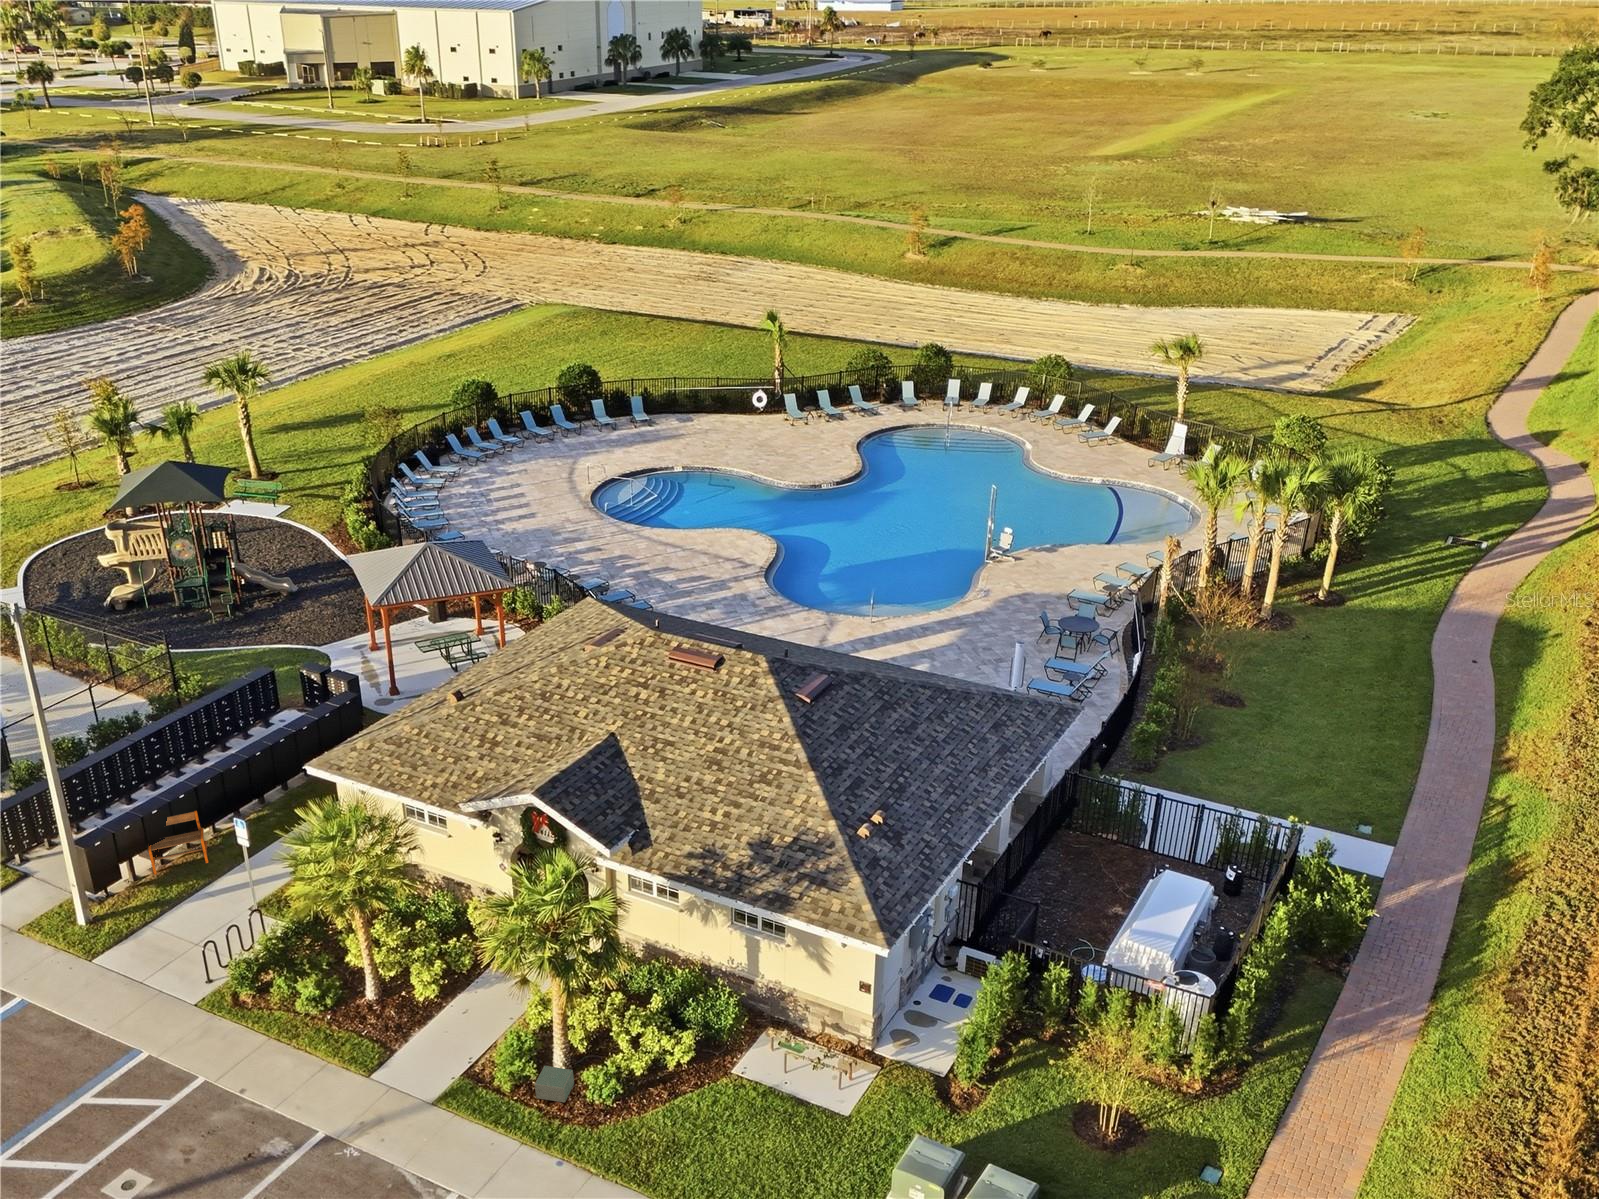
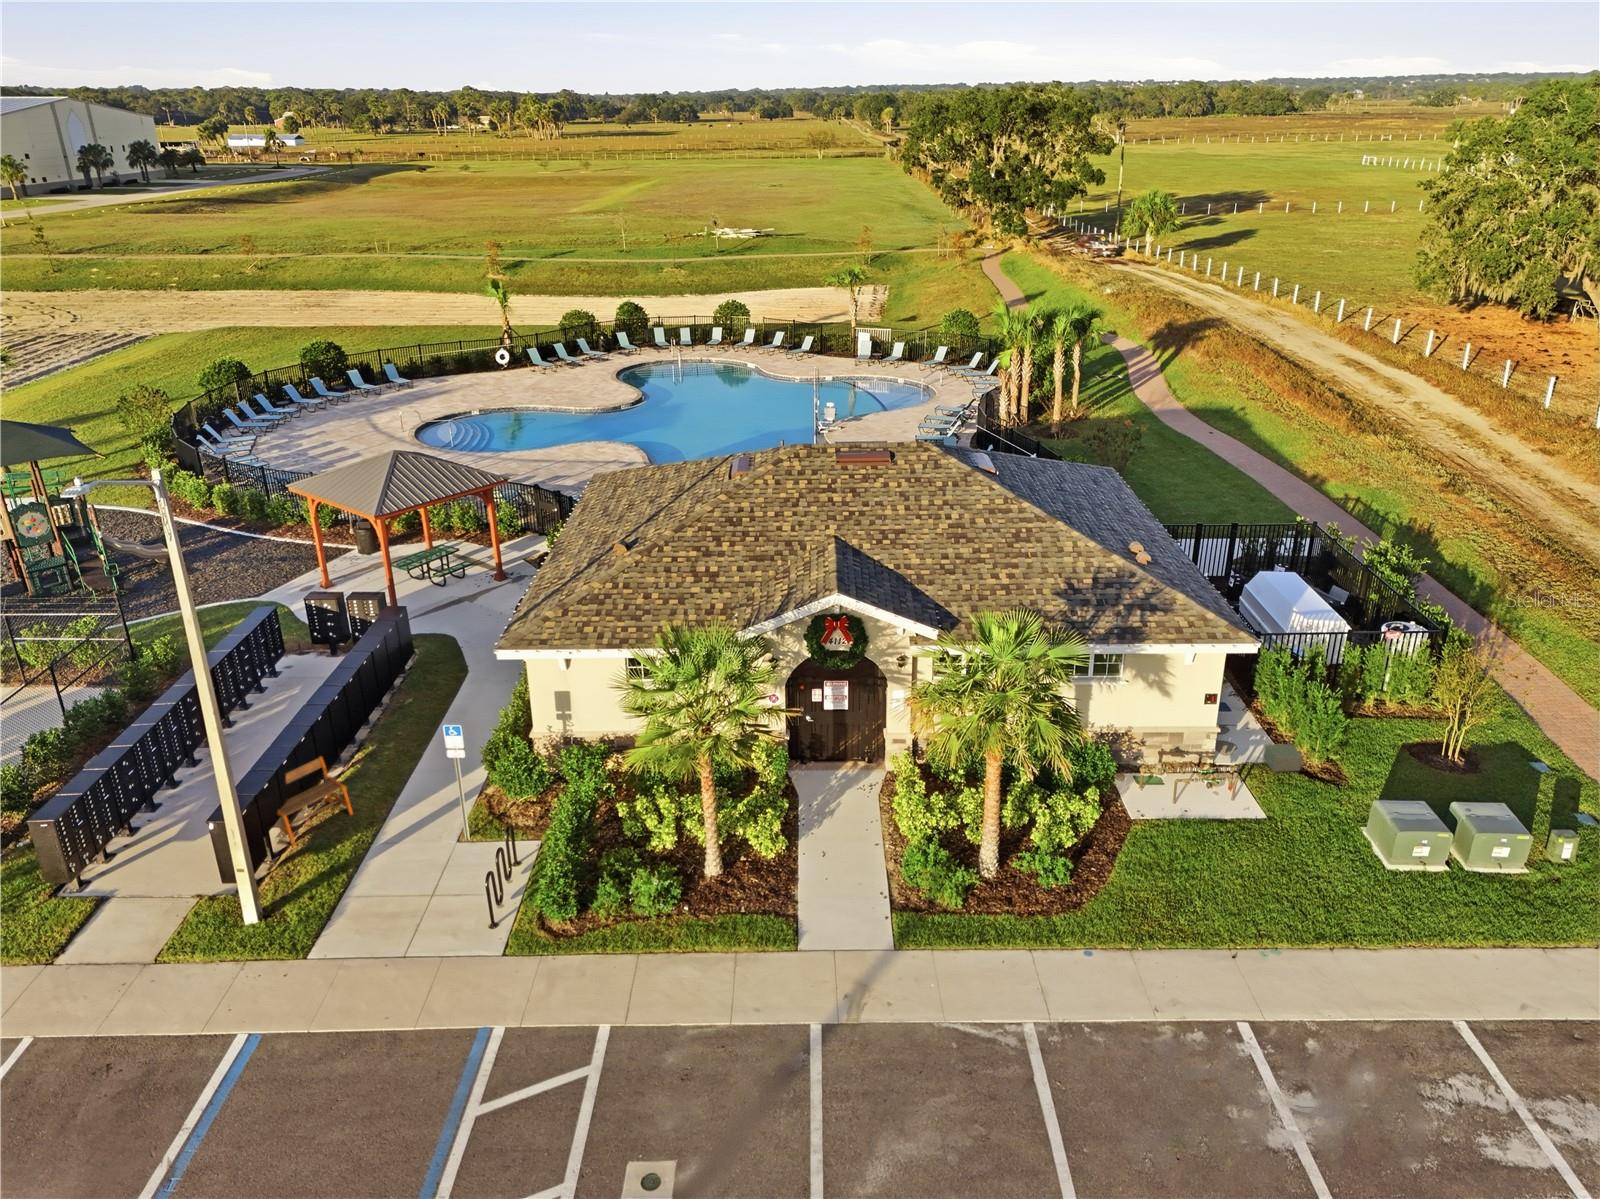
storage box: present [535,1066,574,1103] -> present [1263,744,1303,772]

